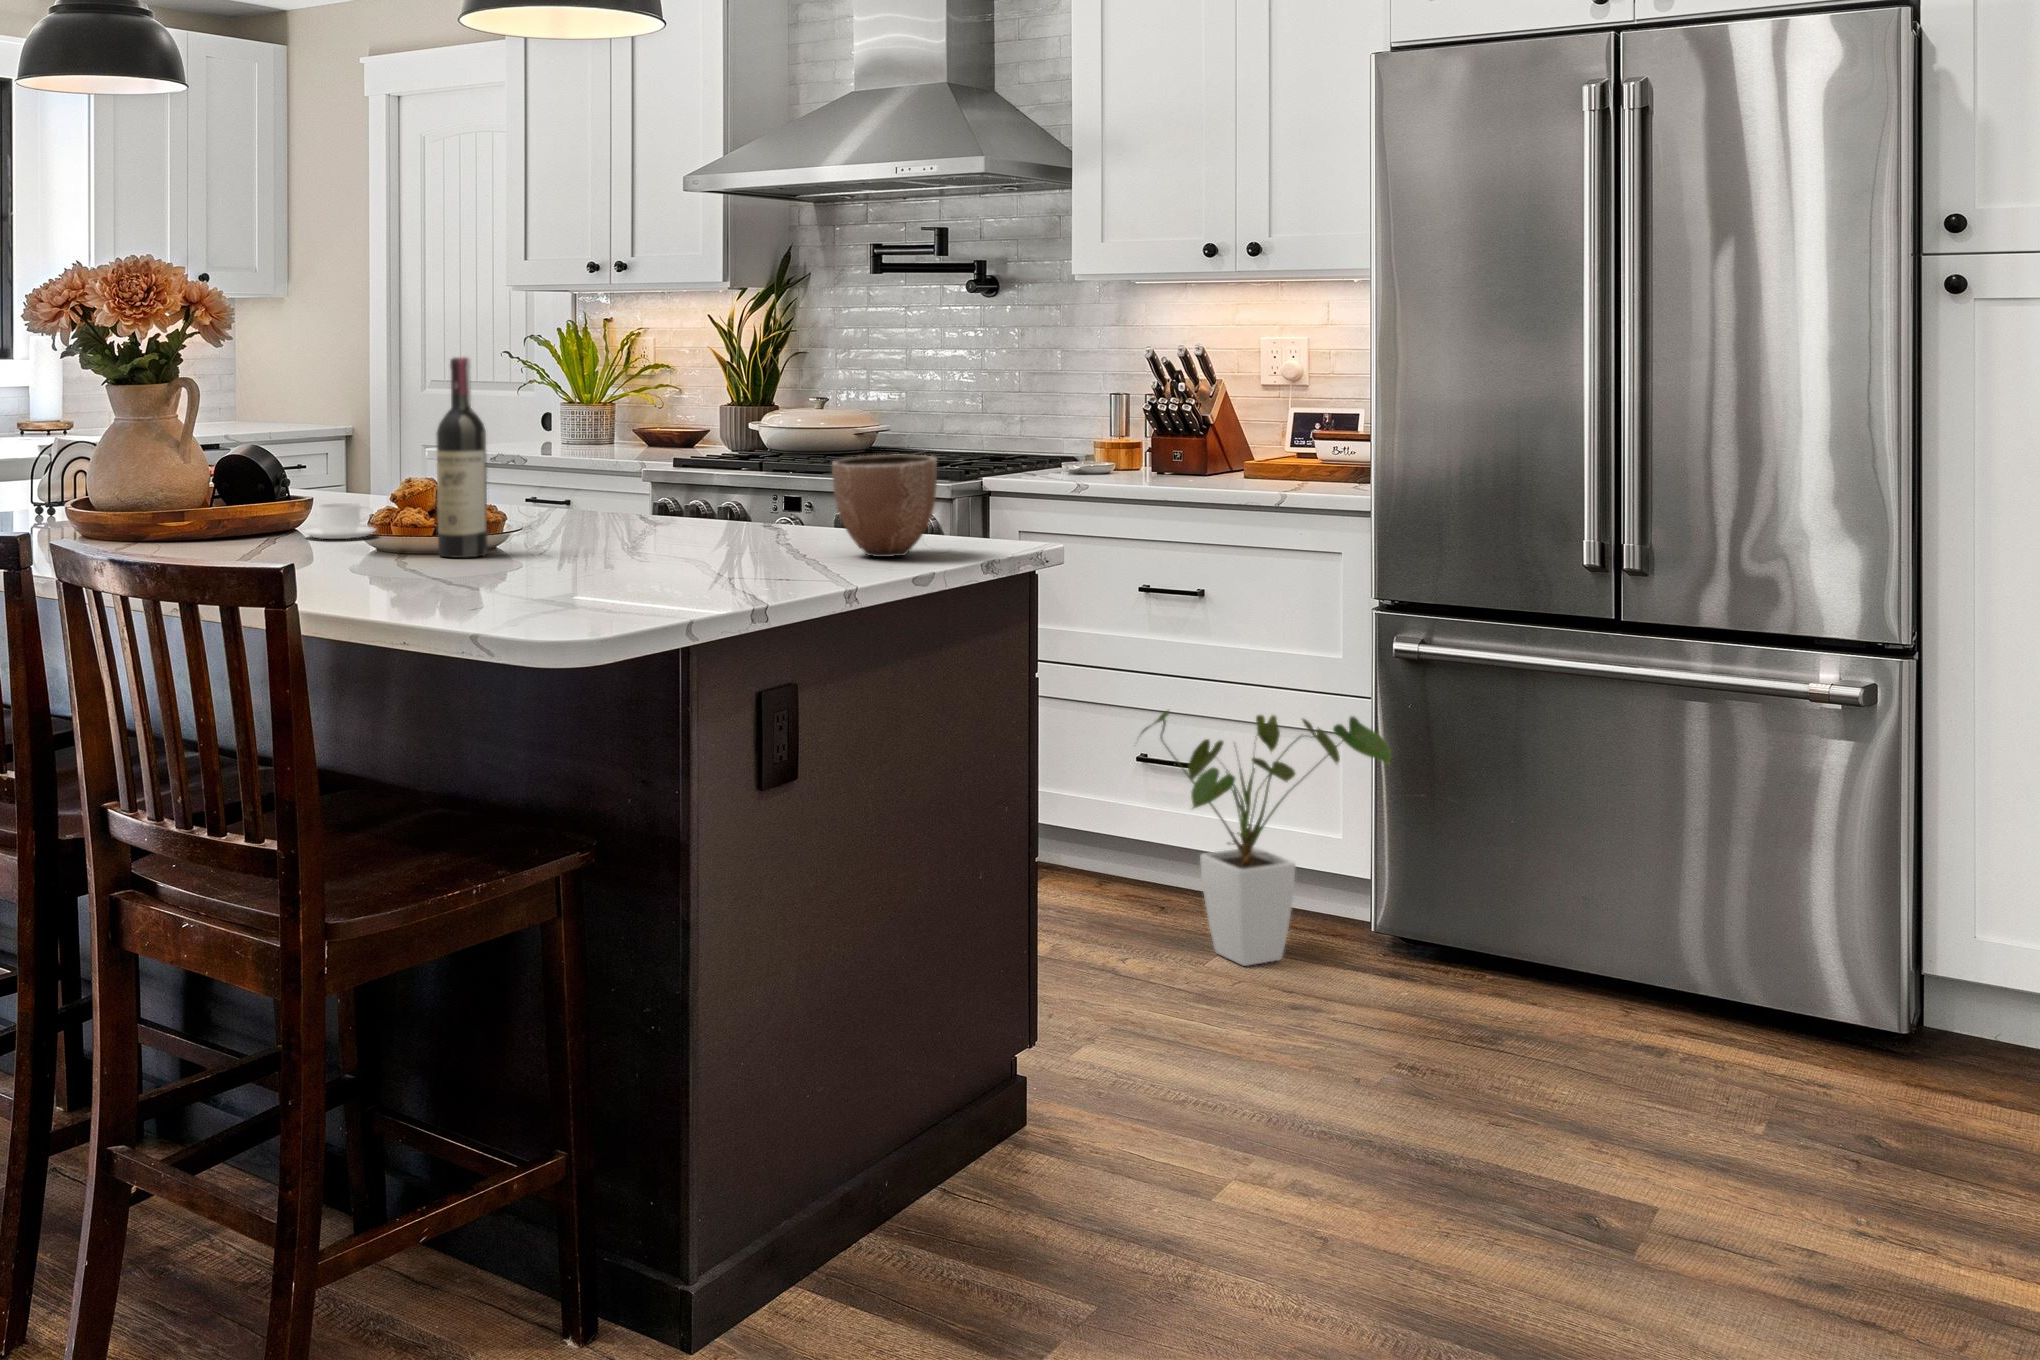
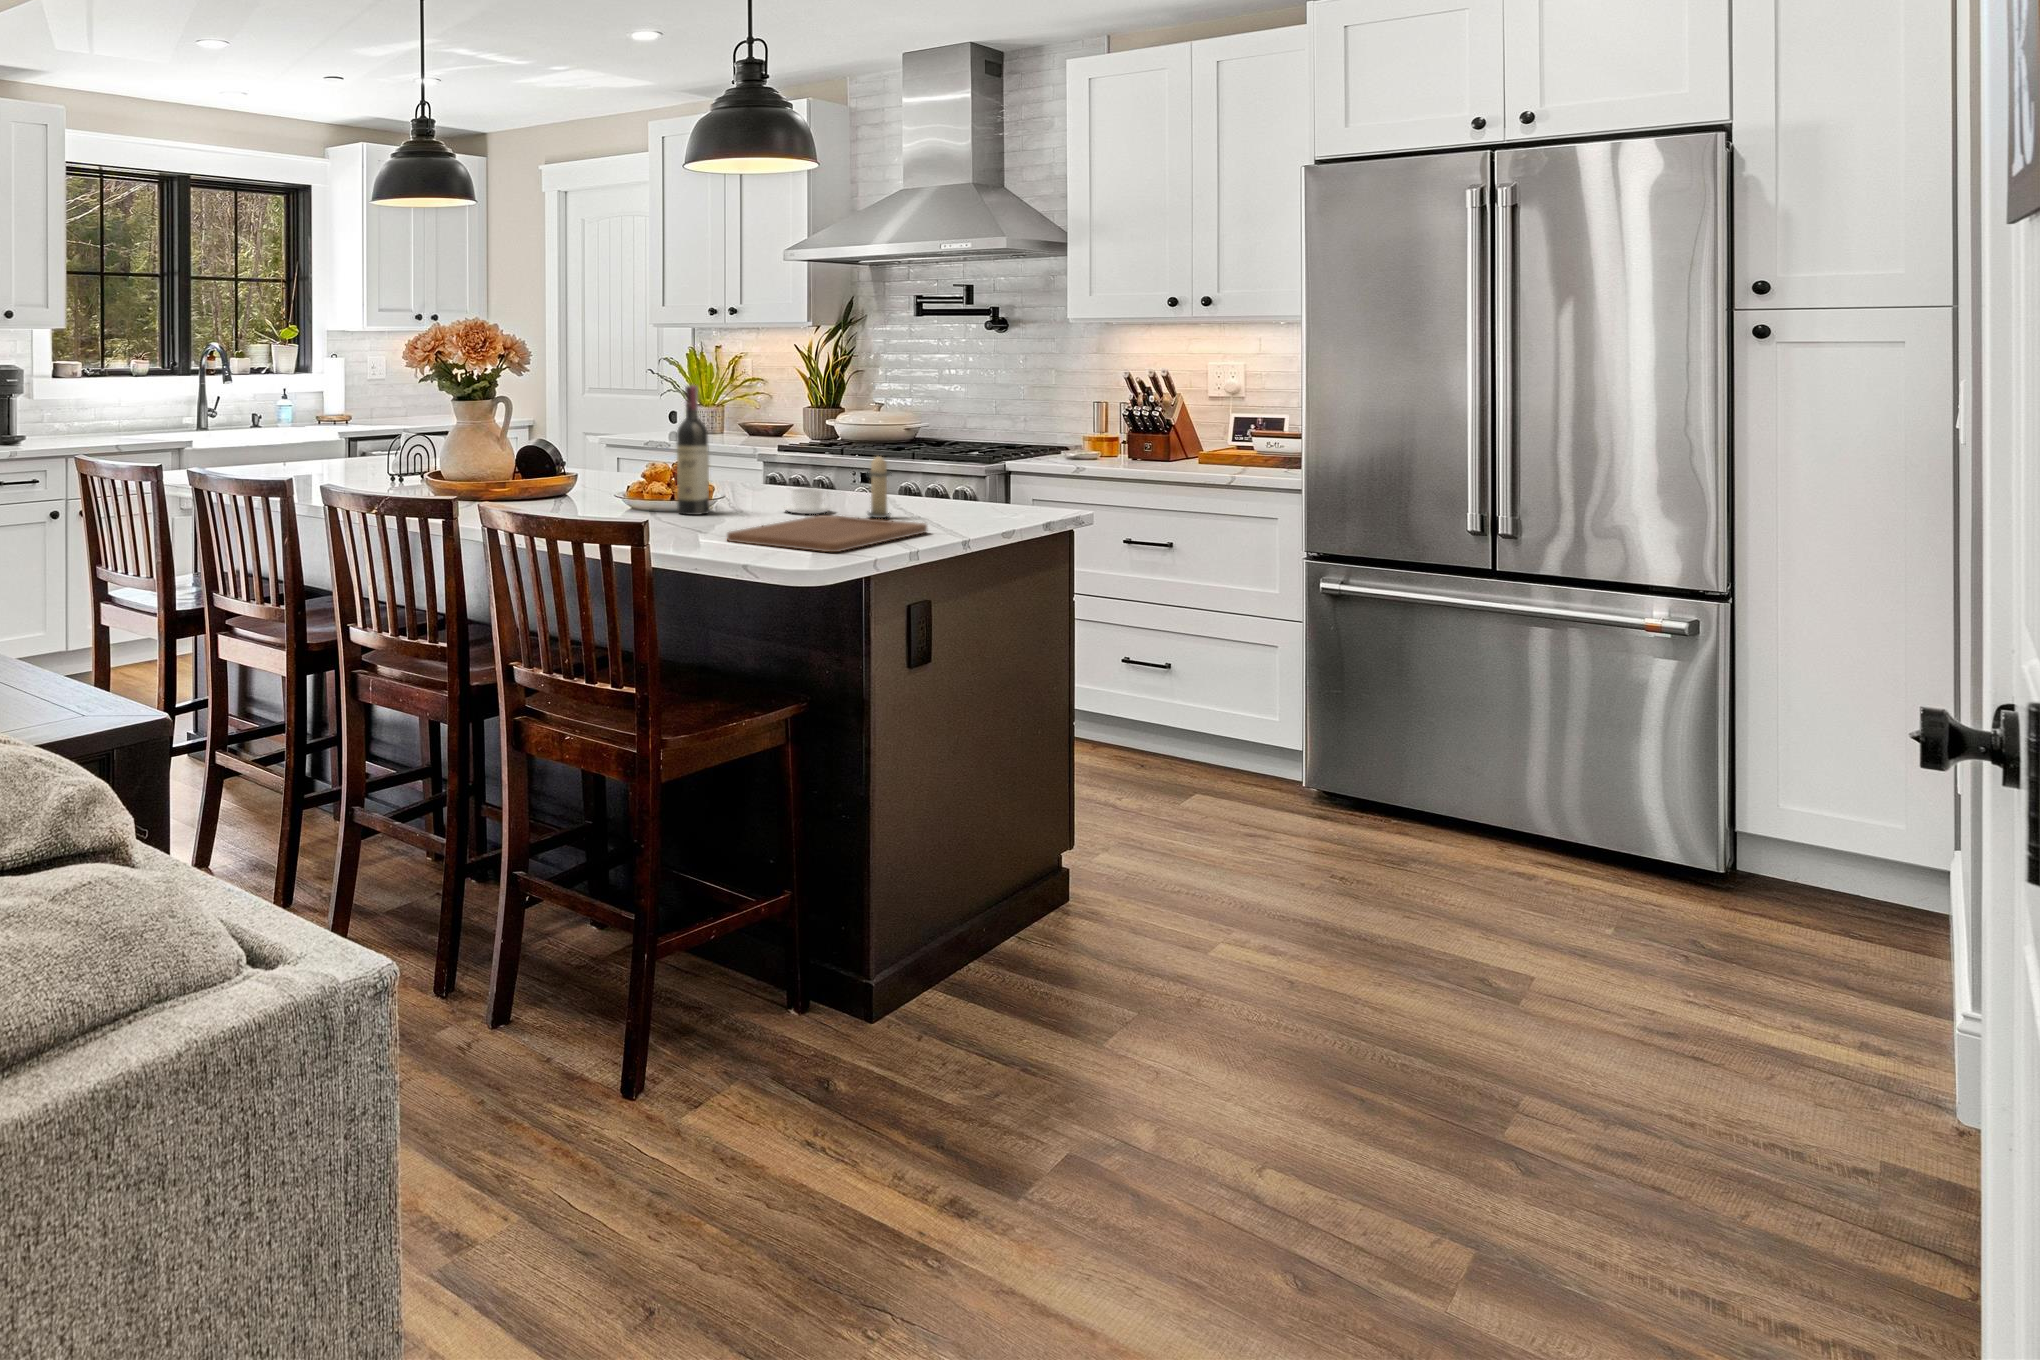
decorative bowl: present [832,454,937,557] -> none [939,450,1011,518]
candle: none [717,457,767,560] -> present [866,456,892,519]
coffee cup: present [305,503,375,539] -> present [784,488,831,514]
cutting board: none [481,555,799,612] -> present [727,515,927,552]
house plant: present [1137,711,1391,966] -> none [1130,626,1321,806]

